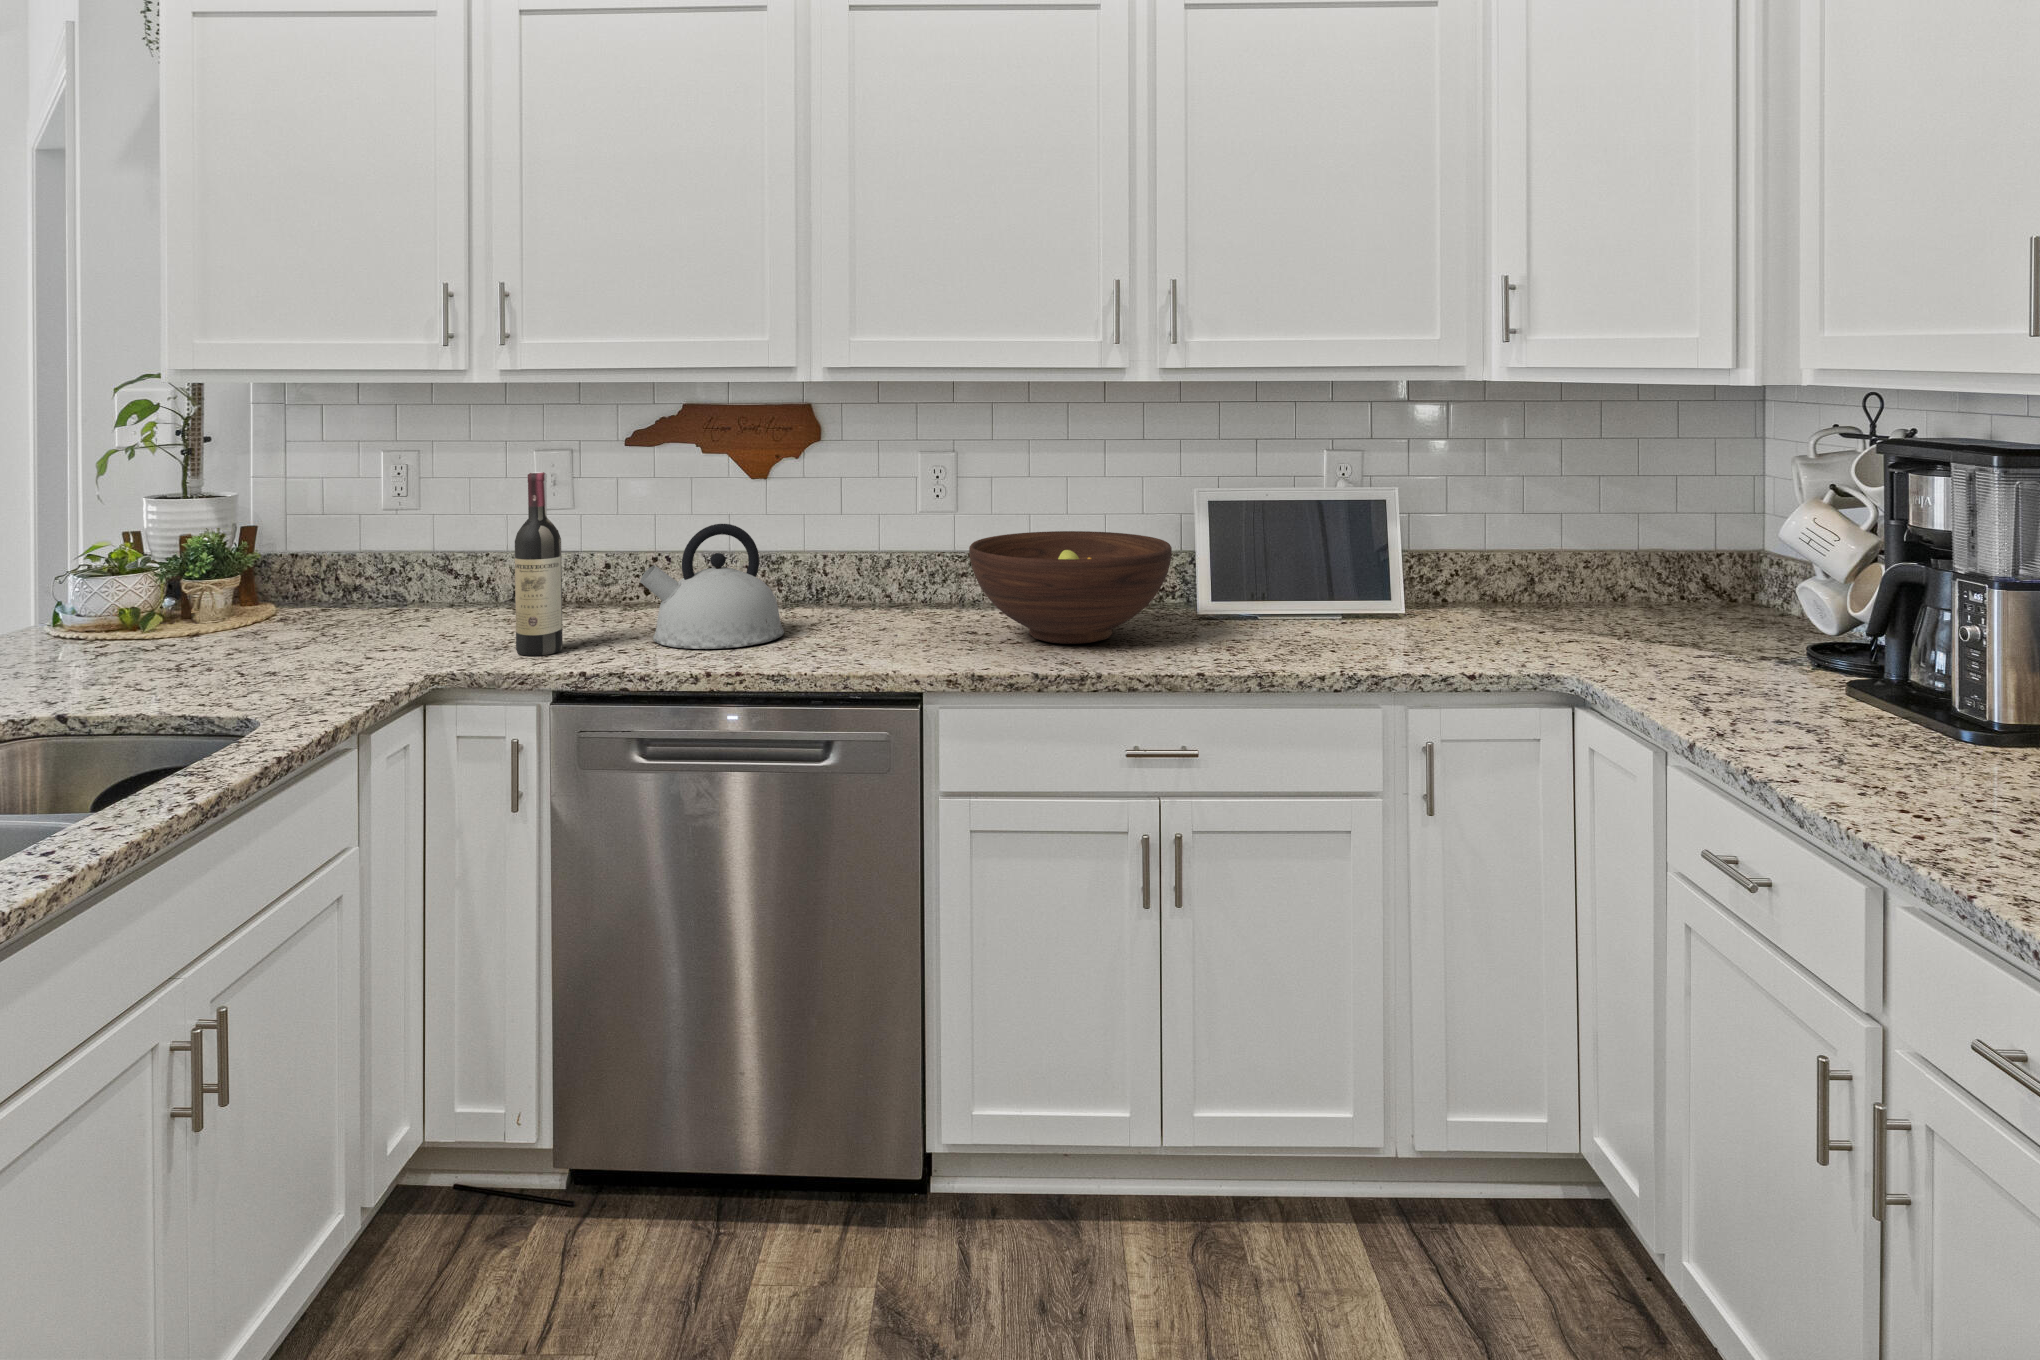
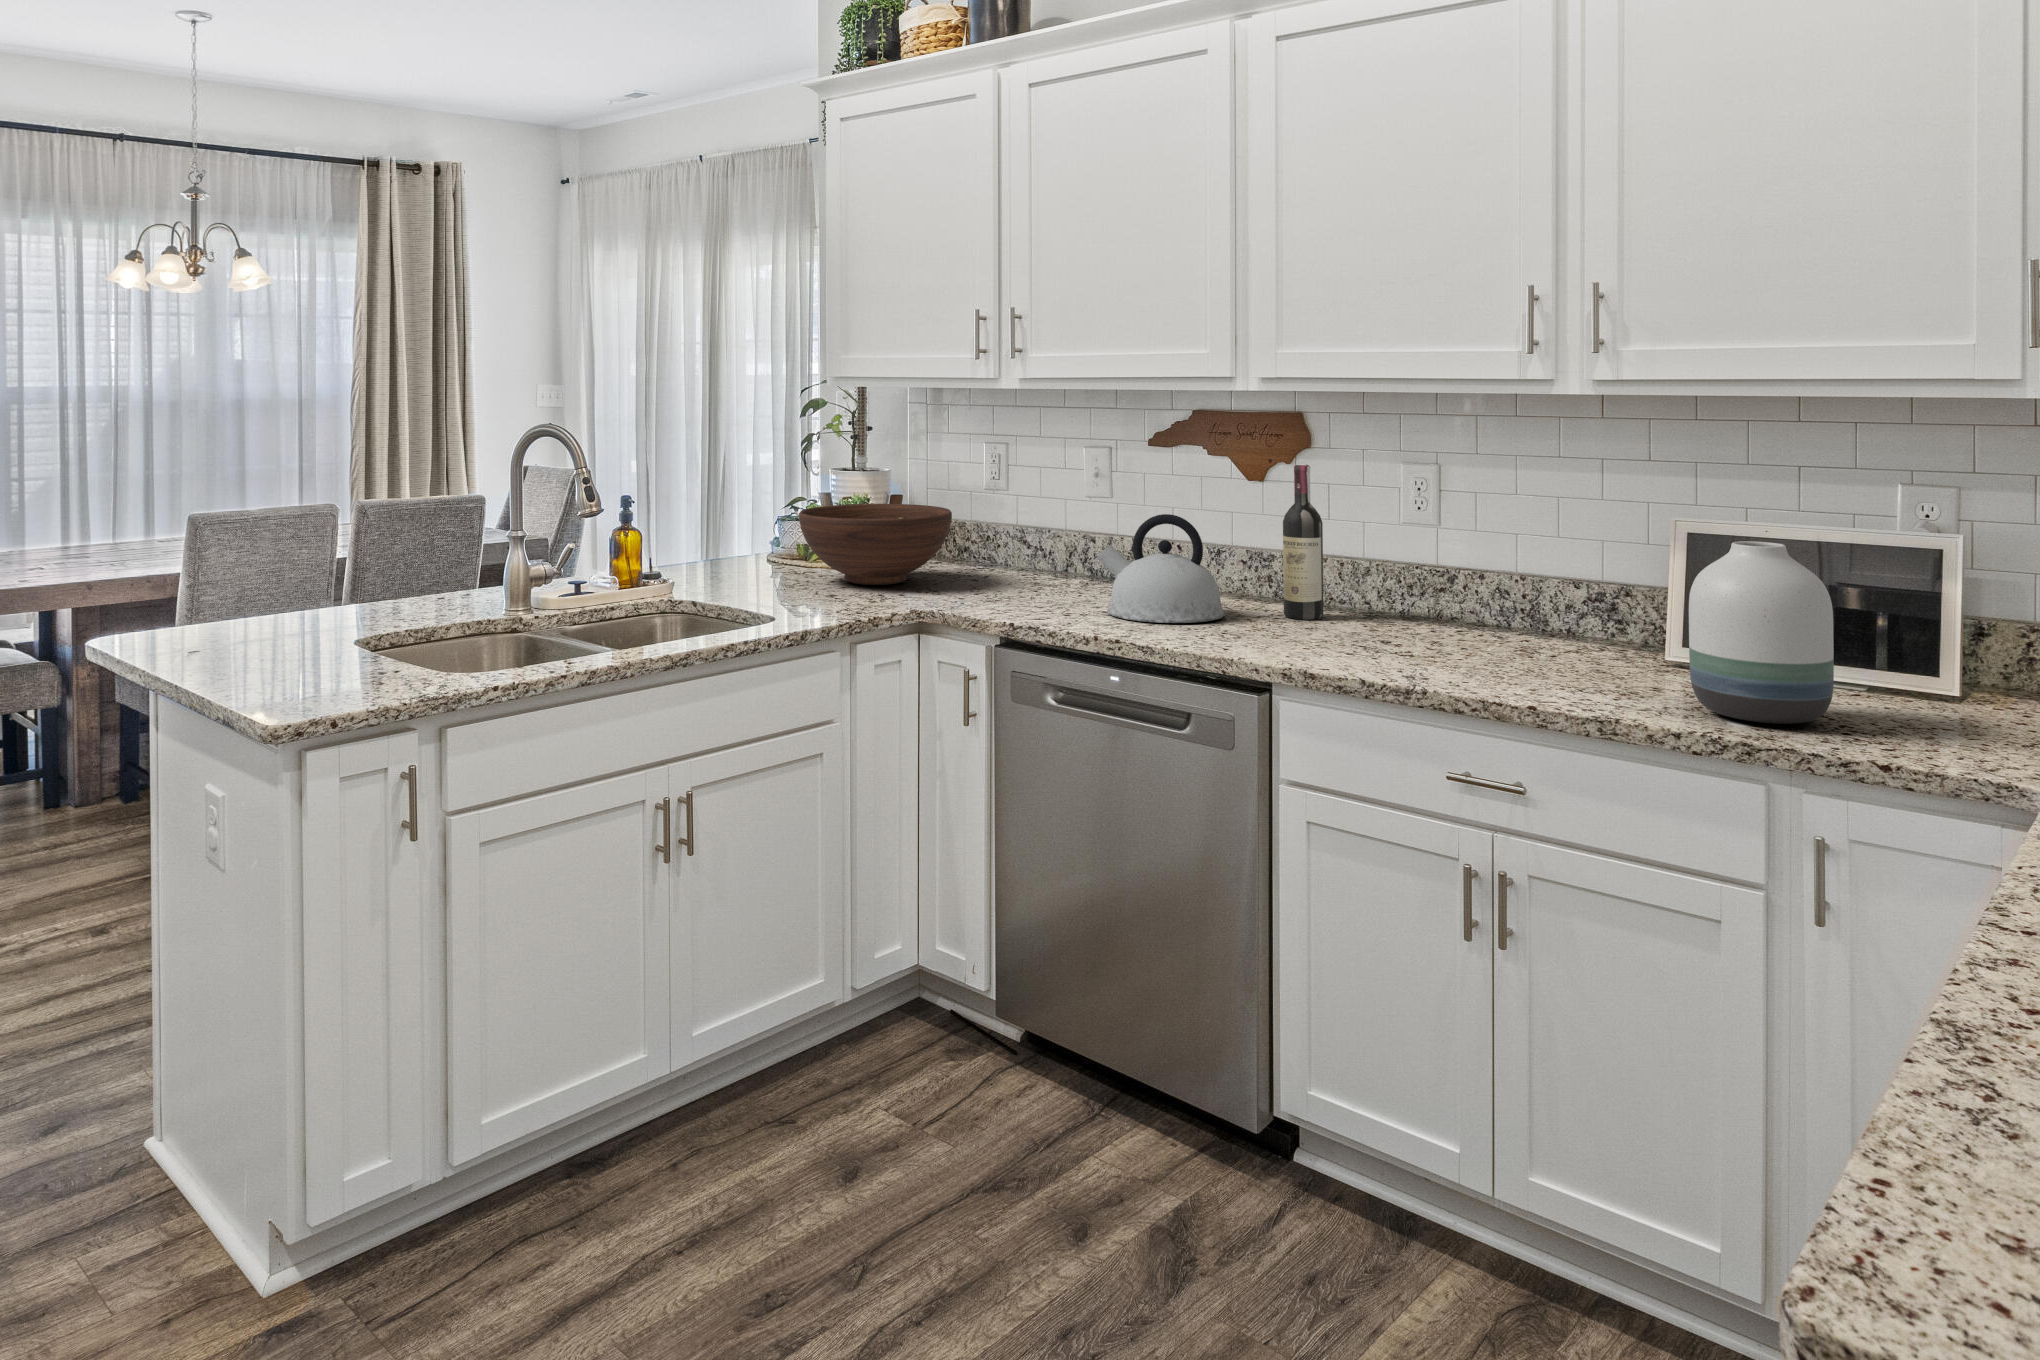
wine bottle: present [515,472,563,656] -> present [1283,464,1323,620]
vase: none [1287,503,1393,656] -> present [1689,541,1834,724]
fruit bowl: present [969,531,1172,644] -> present [799,504,952,585]

